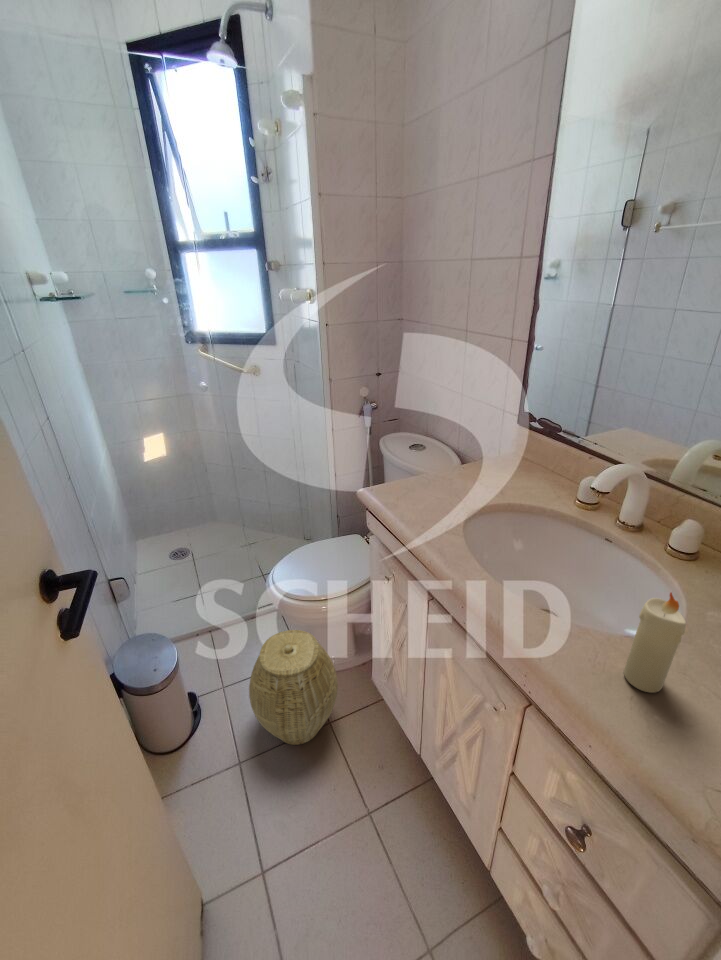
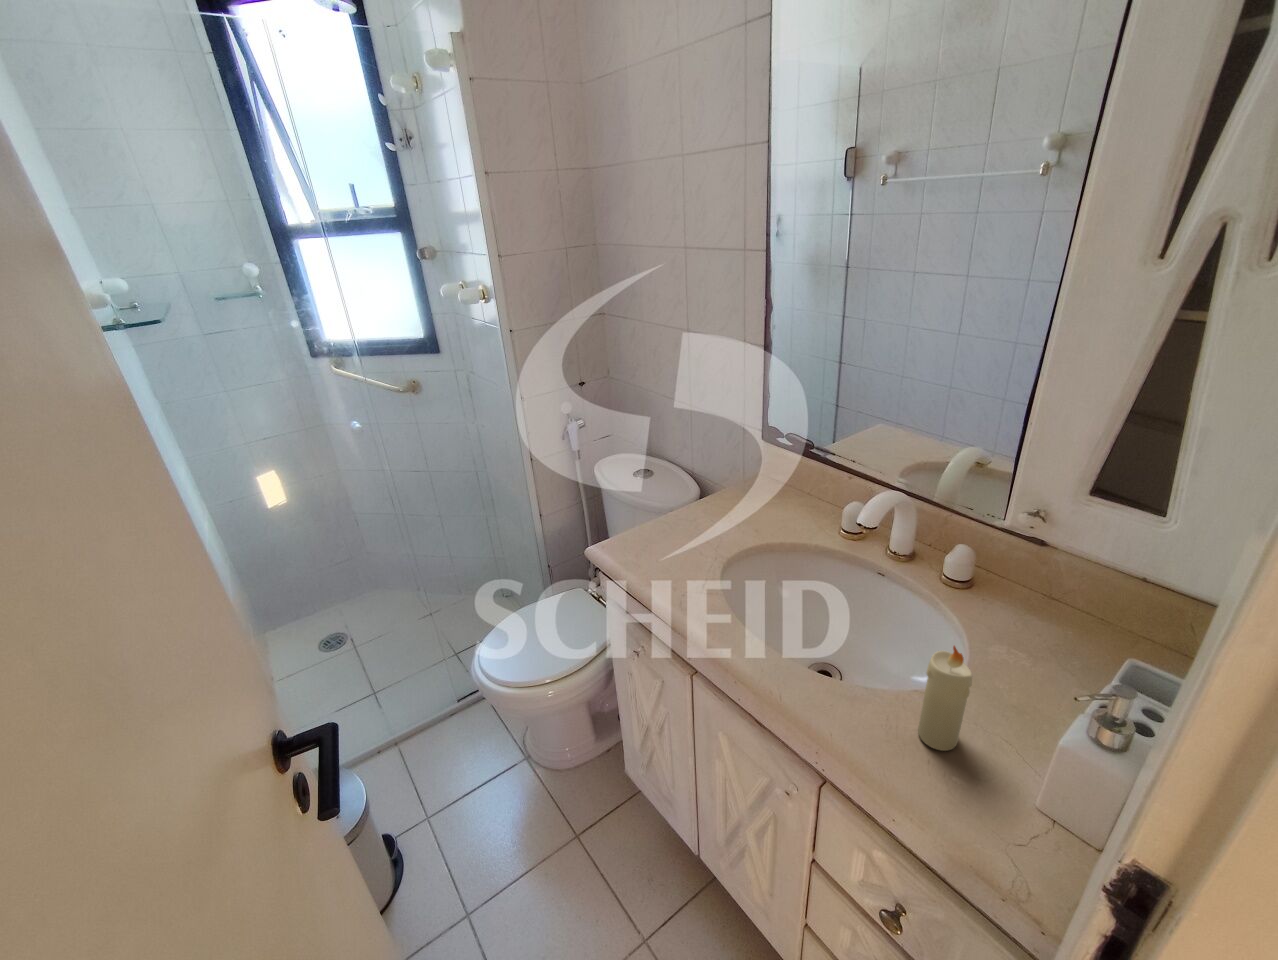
woven basket: present [249,630,338,745] -> none [470,728,584,876]

